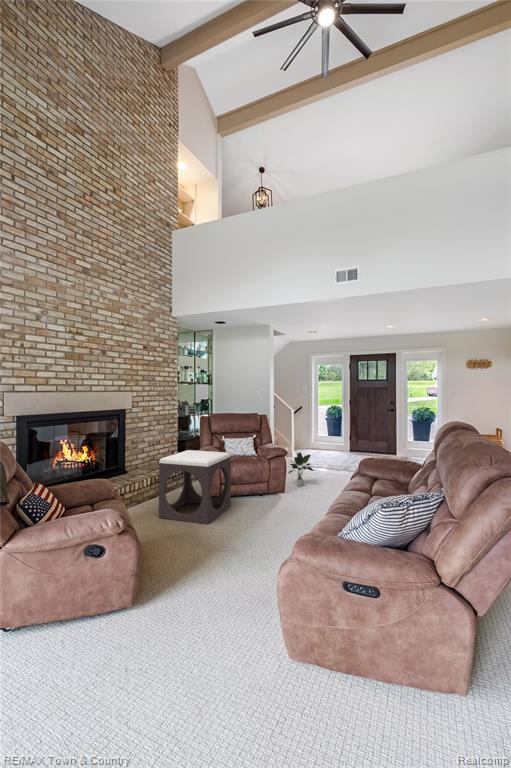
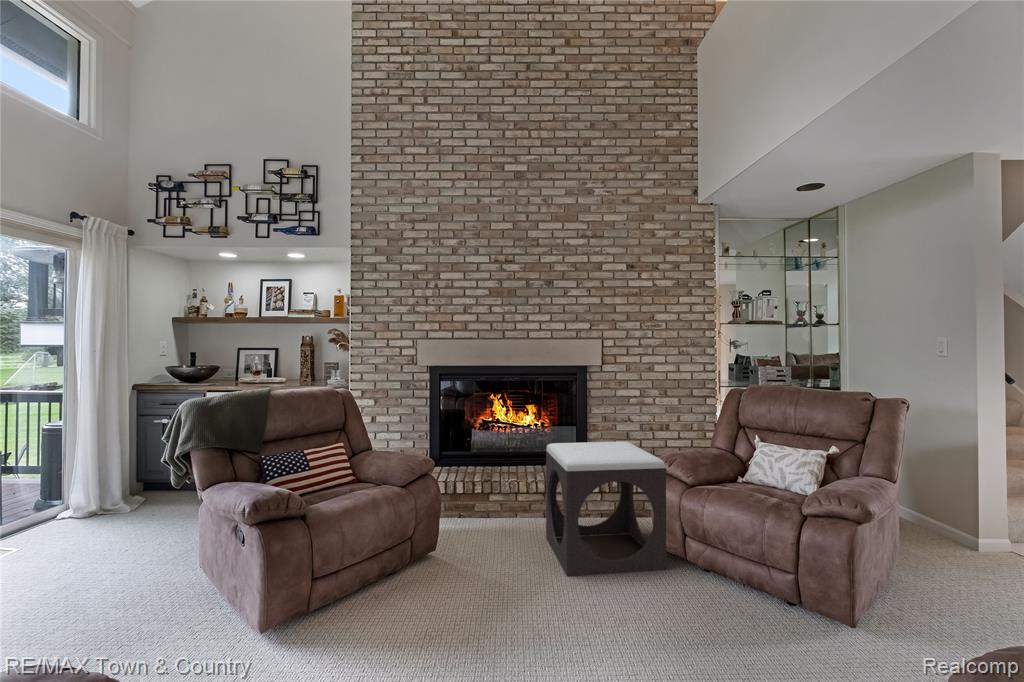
potted plant: present [289,452,314,486] -> none [903,505,989,608]

